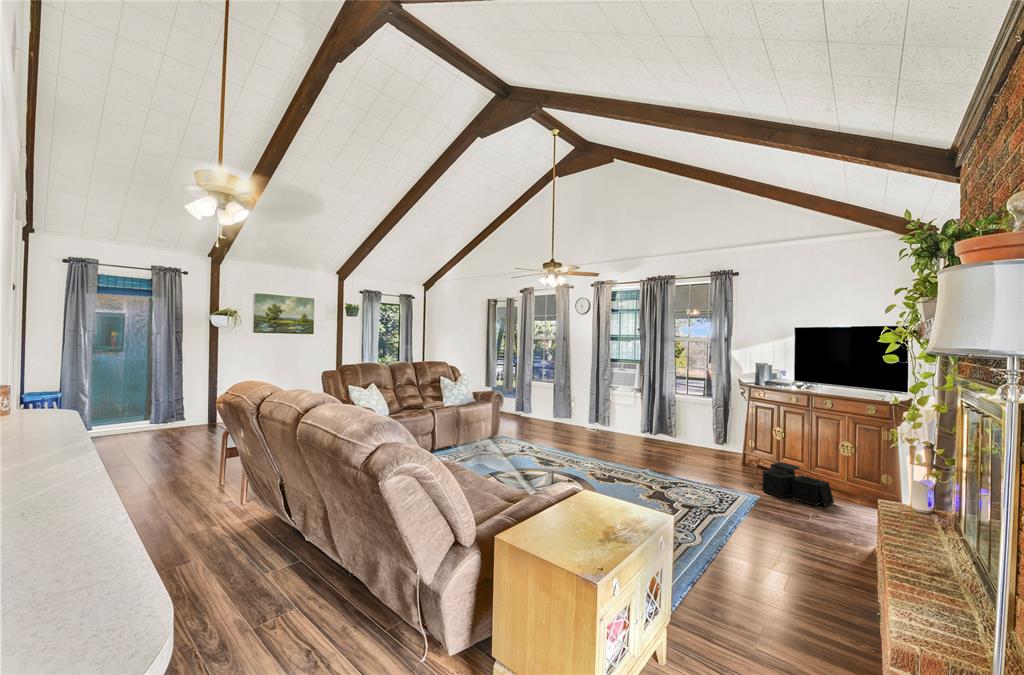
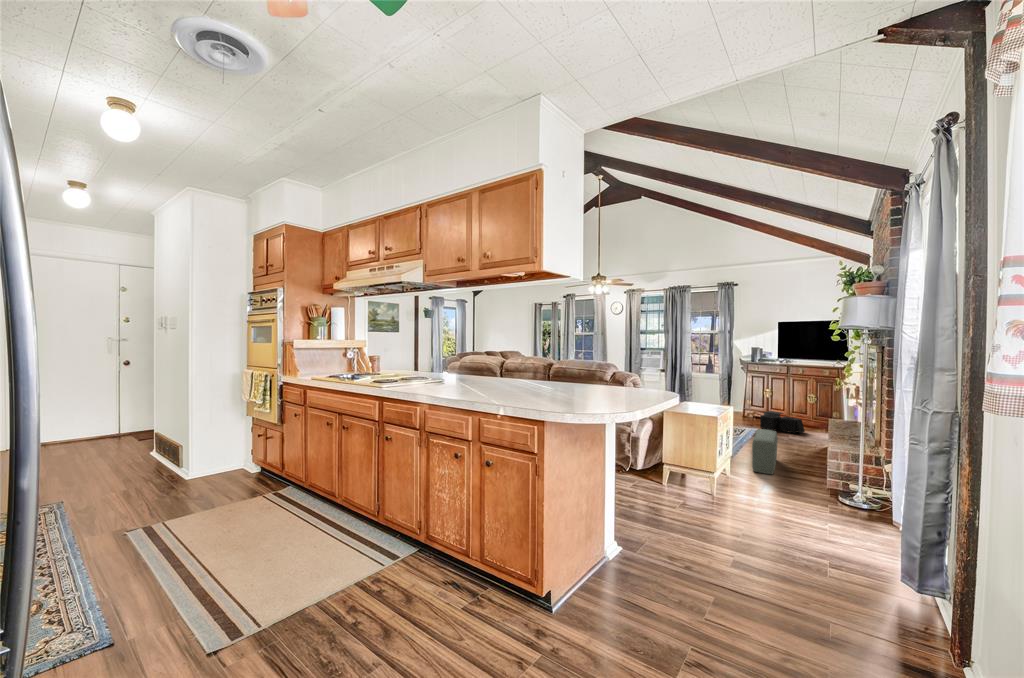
pouf: none [721,520,777,634] -> present [752,429,778,474]

